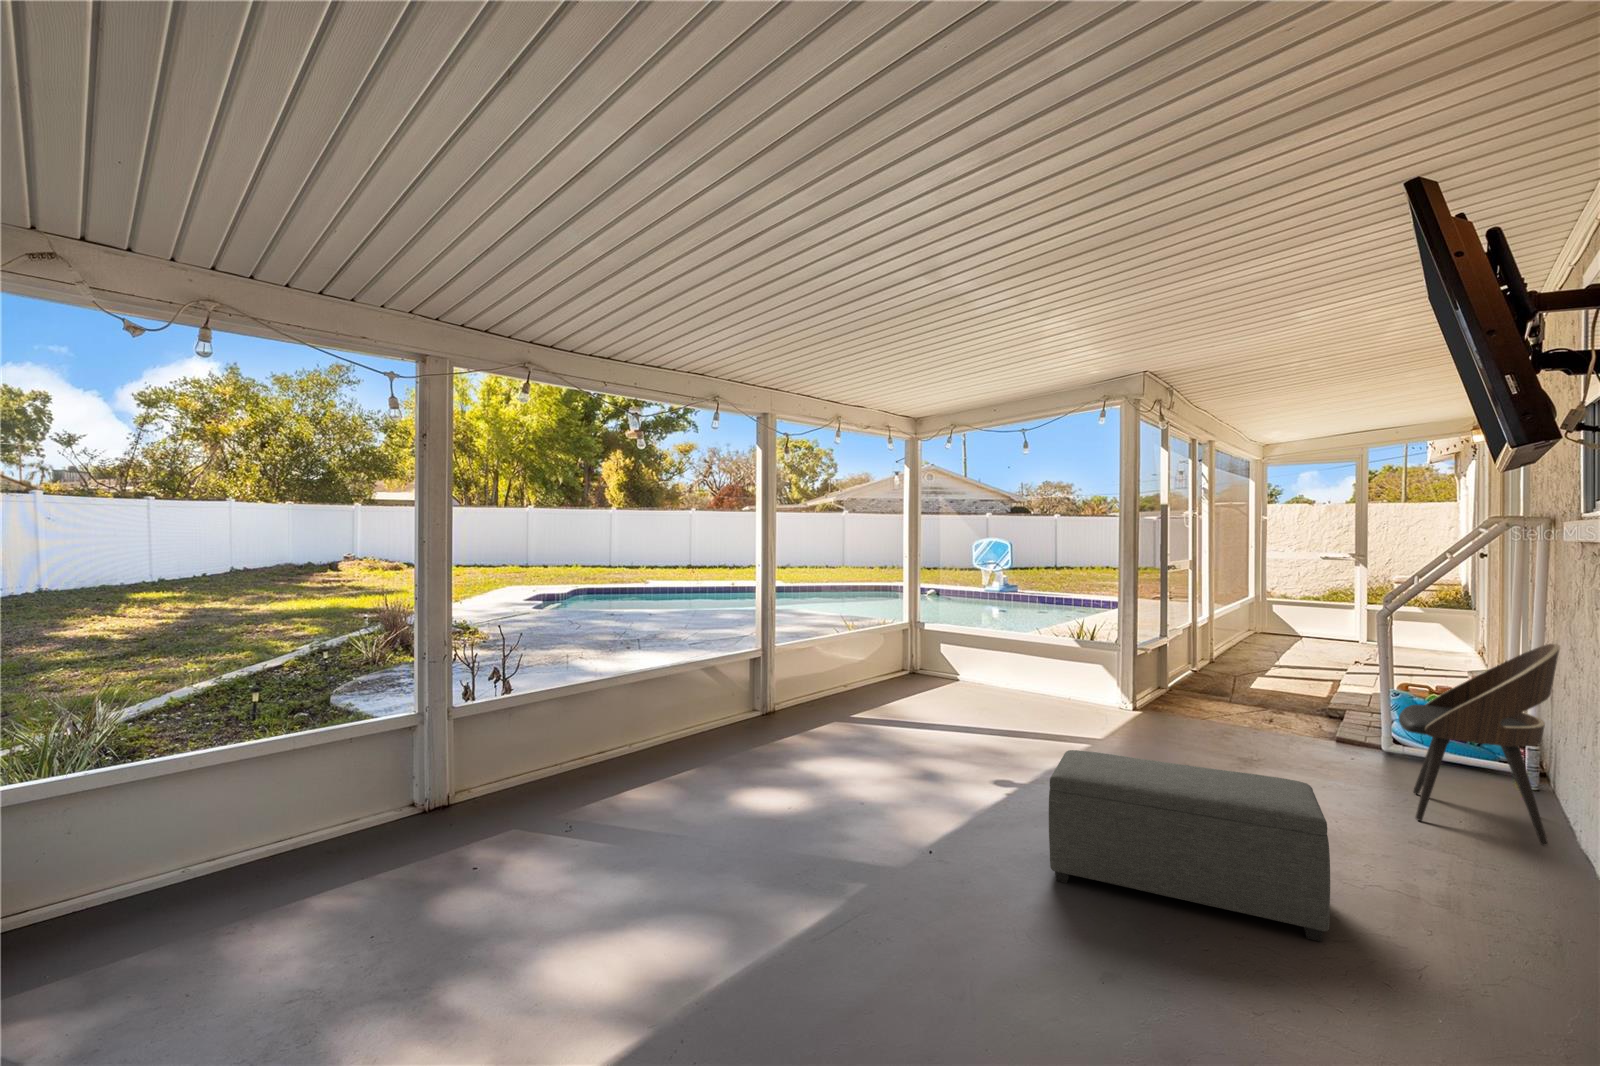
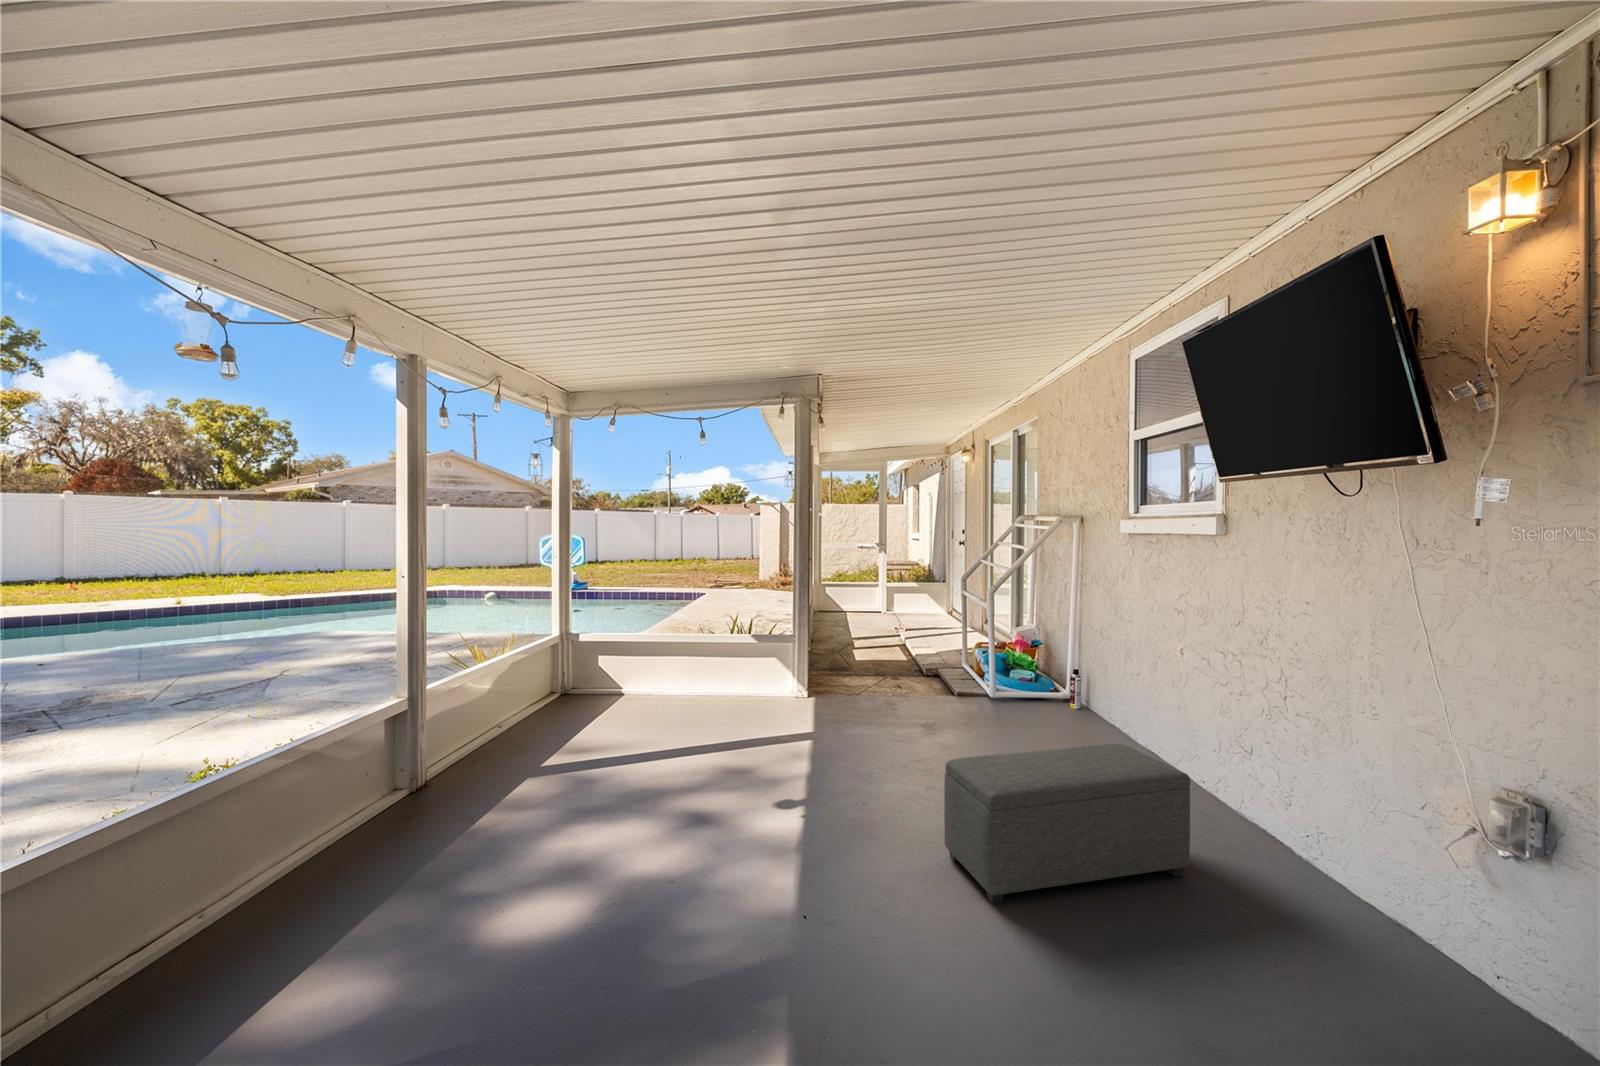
dining chair: present [1399,644,1560,845] -> none [1045,608,1144,749]

